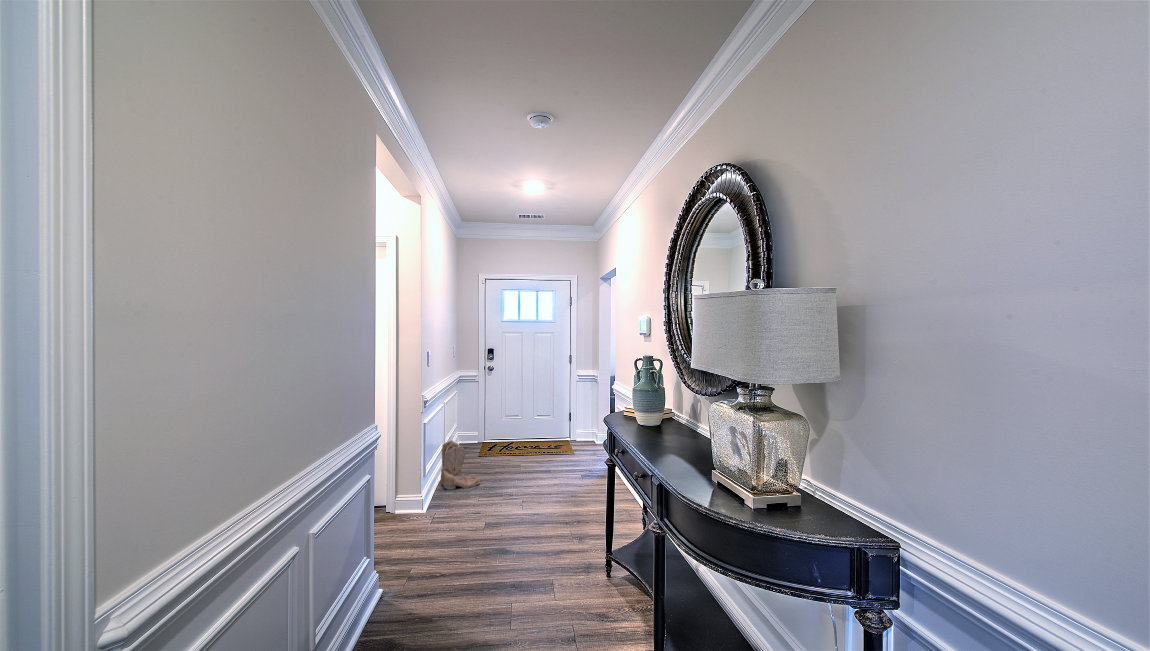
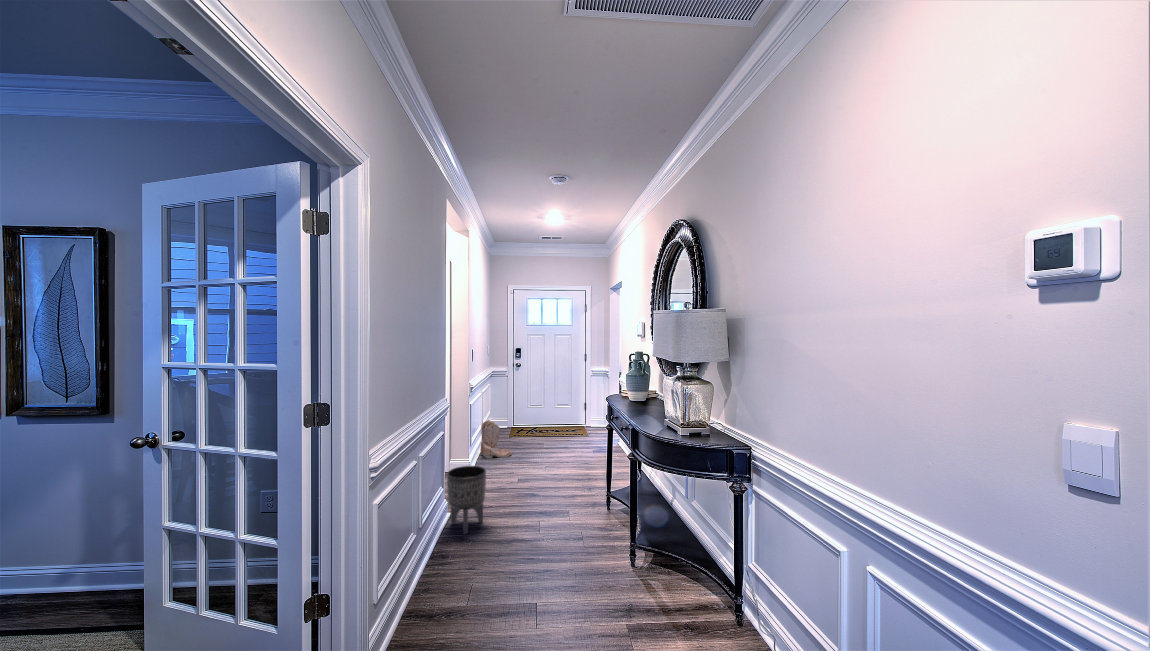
planter: none [371,522,432,632] -> present [447,466,486,534]

